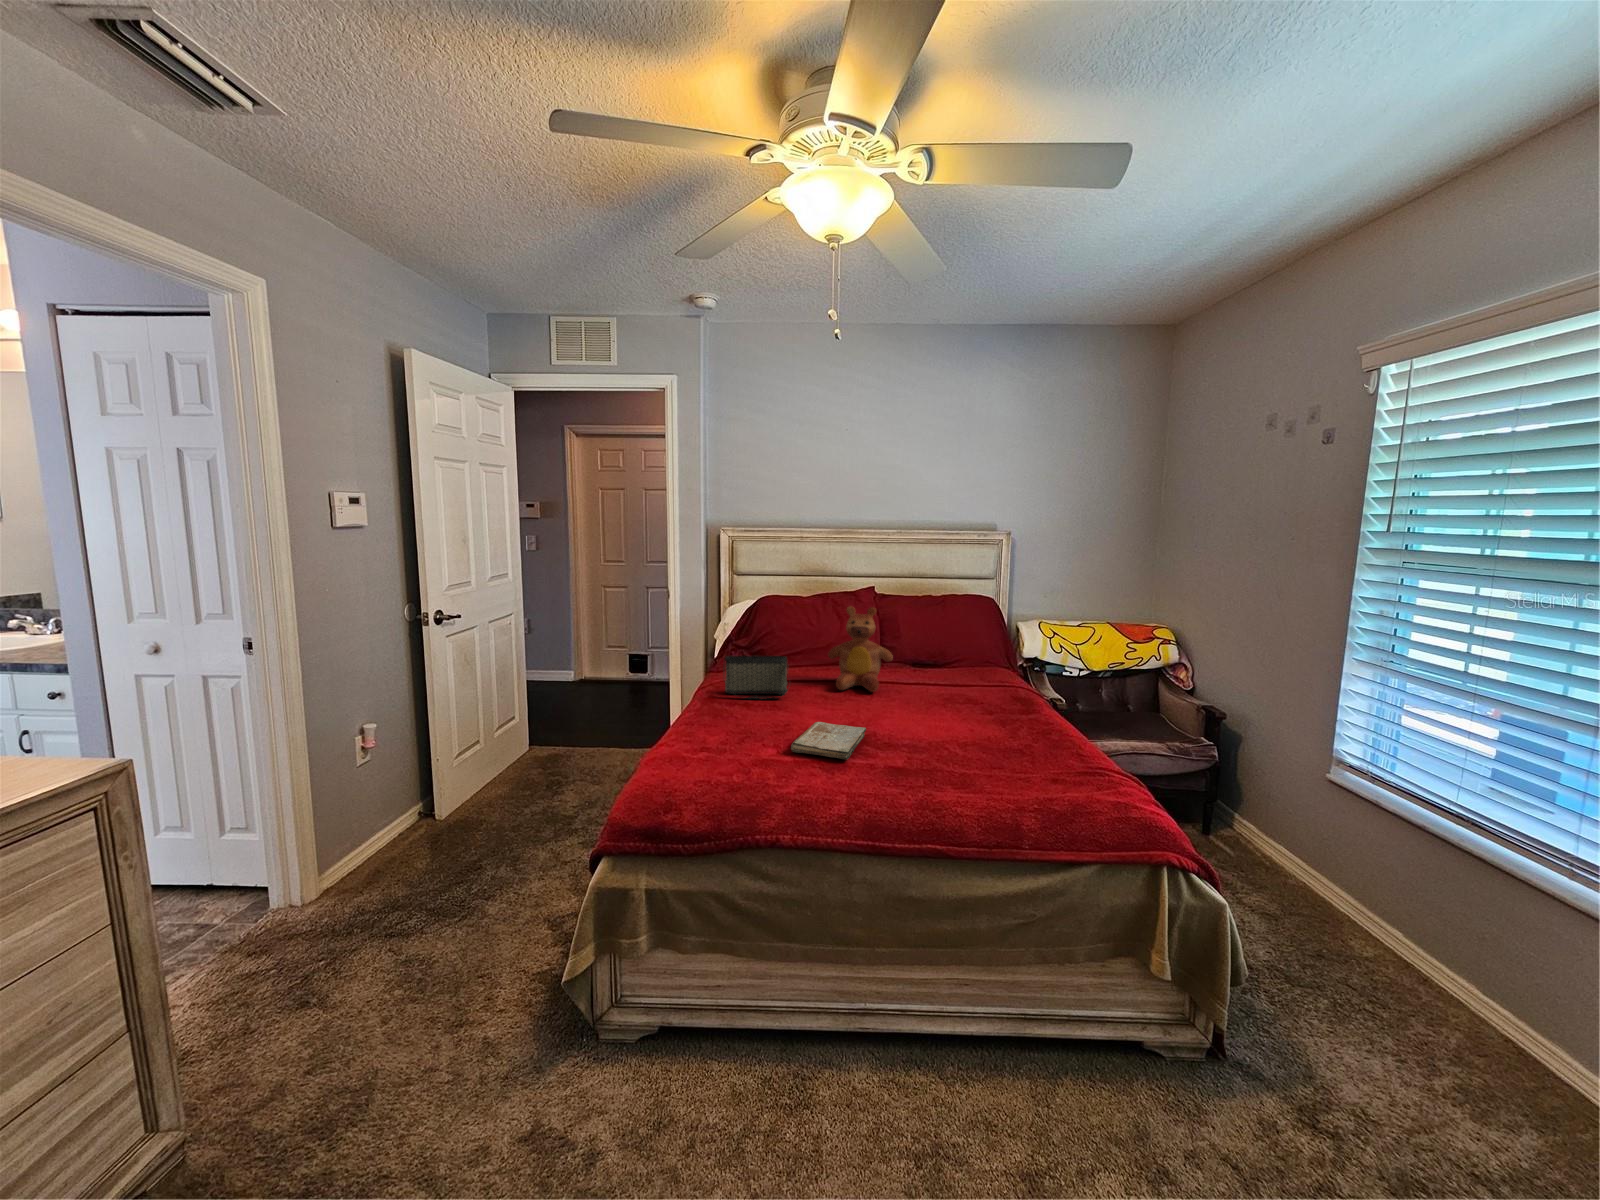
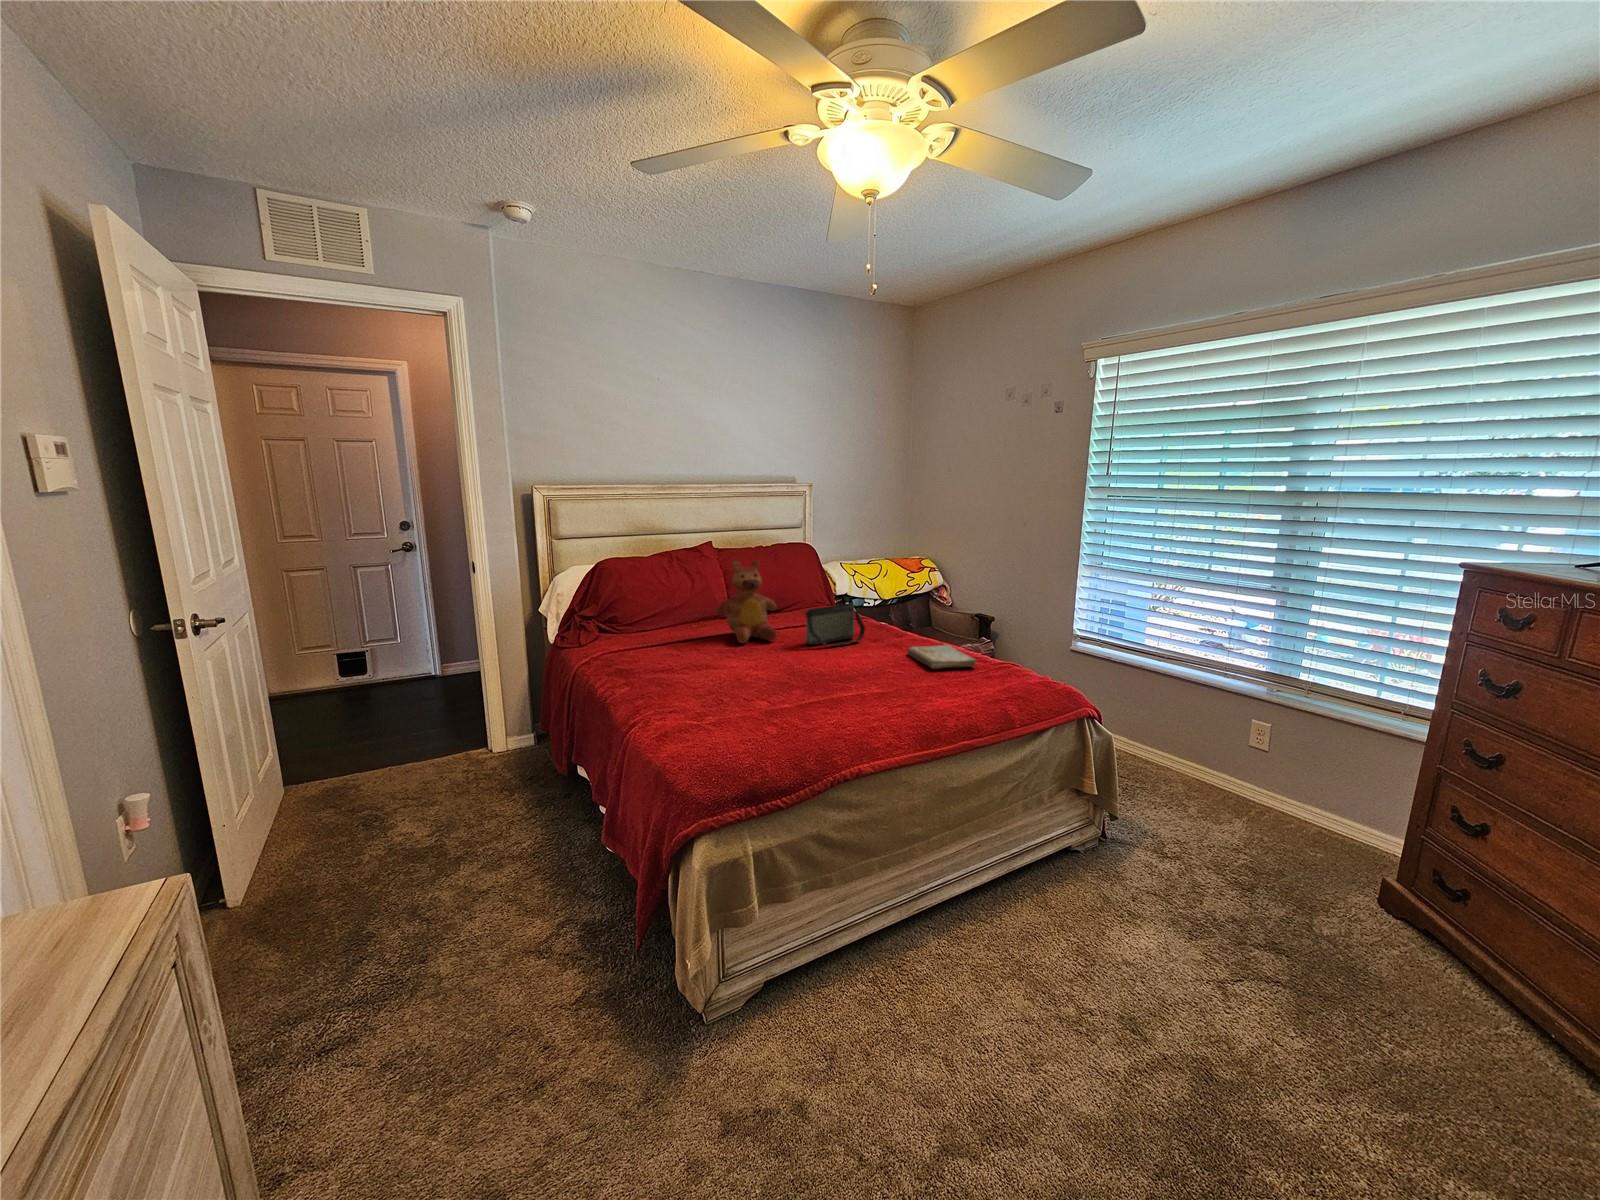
handbag: present [725,656,788,699] -> present [806,604,865,646]
book: present [791,722,866,760] -> present [908,645,977,669]

